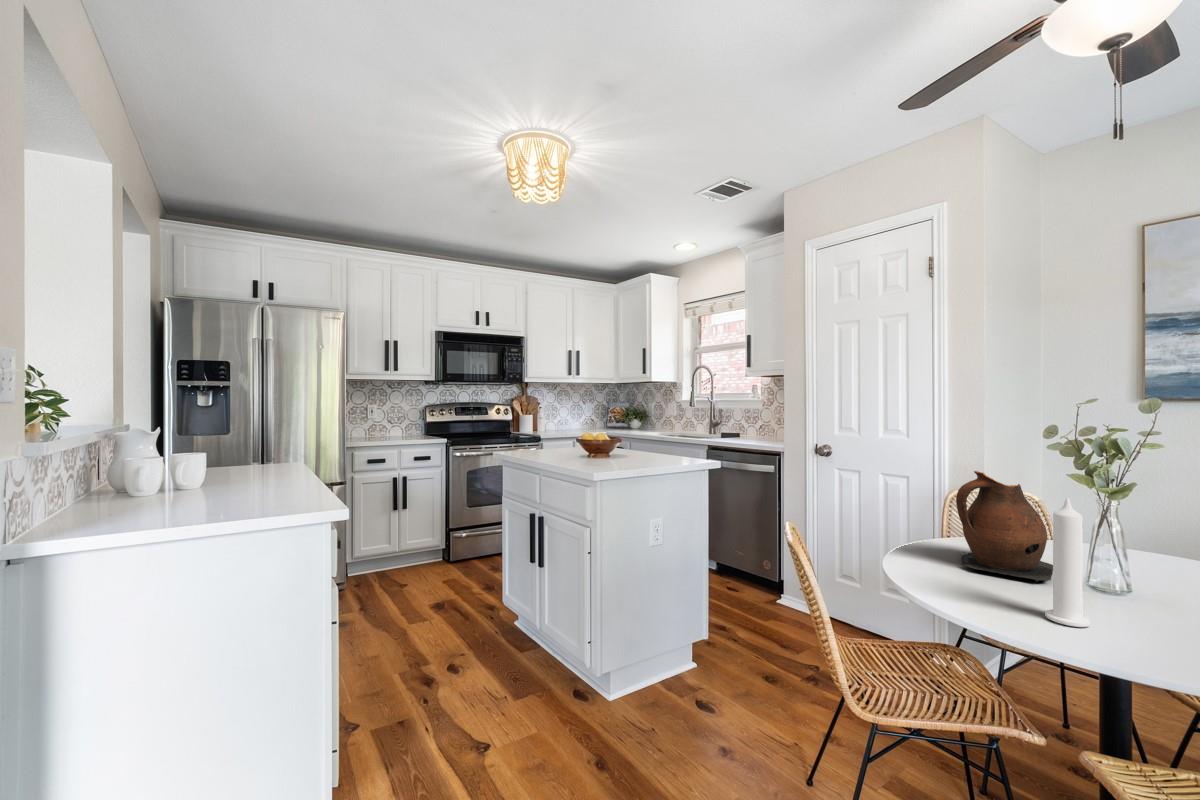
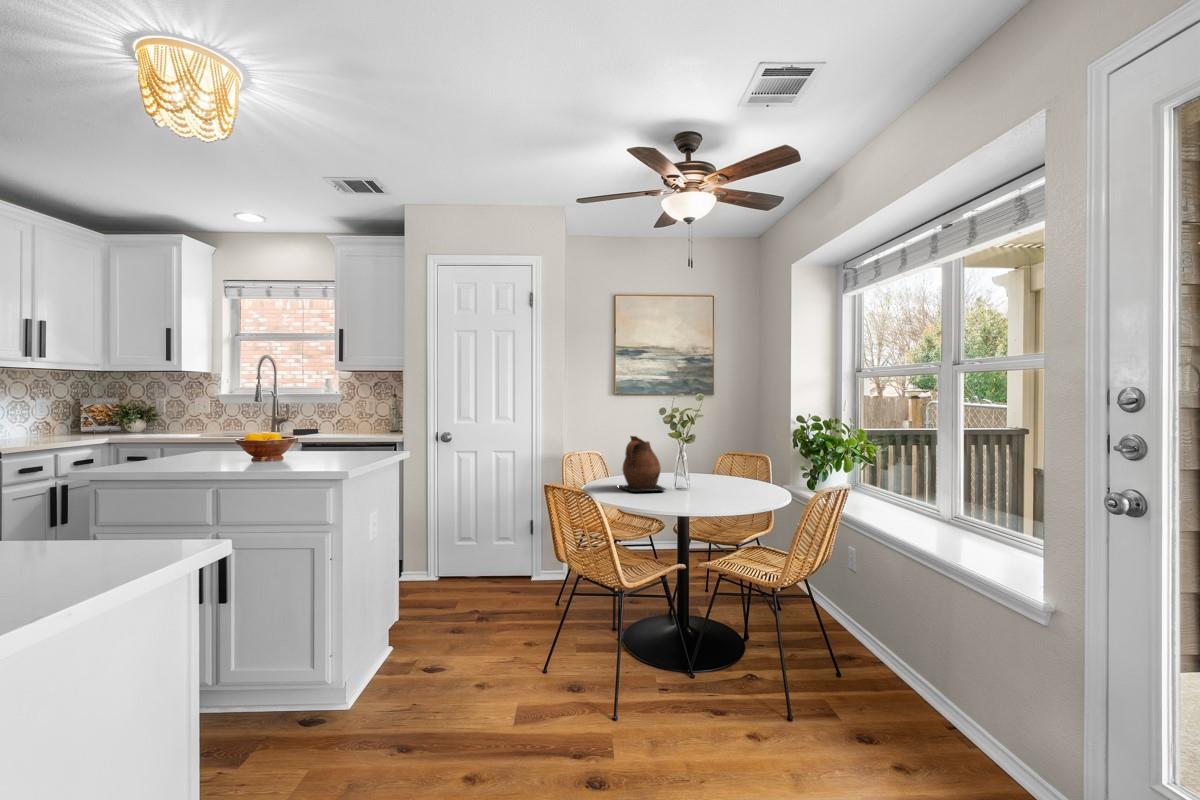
candle: present [1045,498,1091,627] -> none [686,442,703,503]

